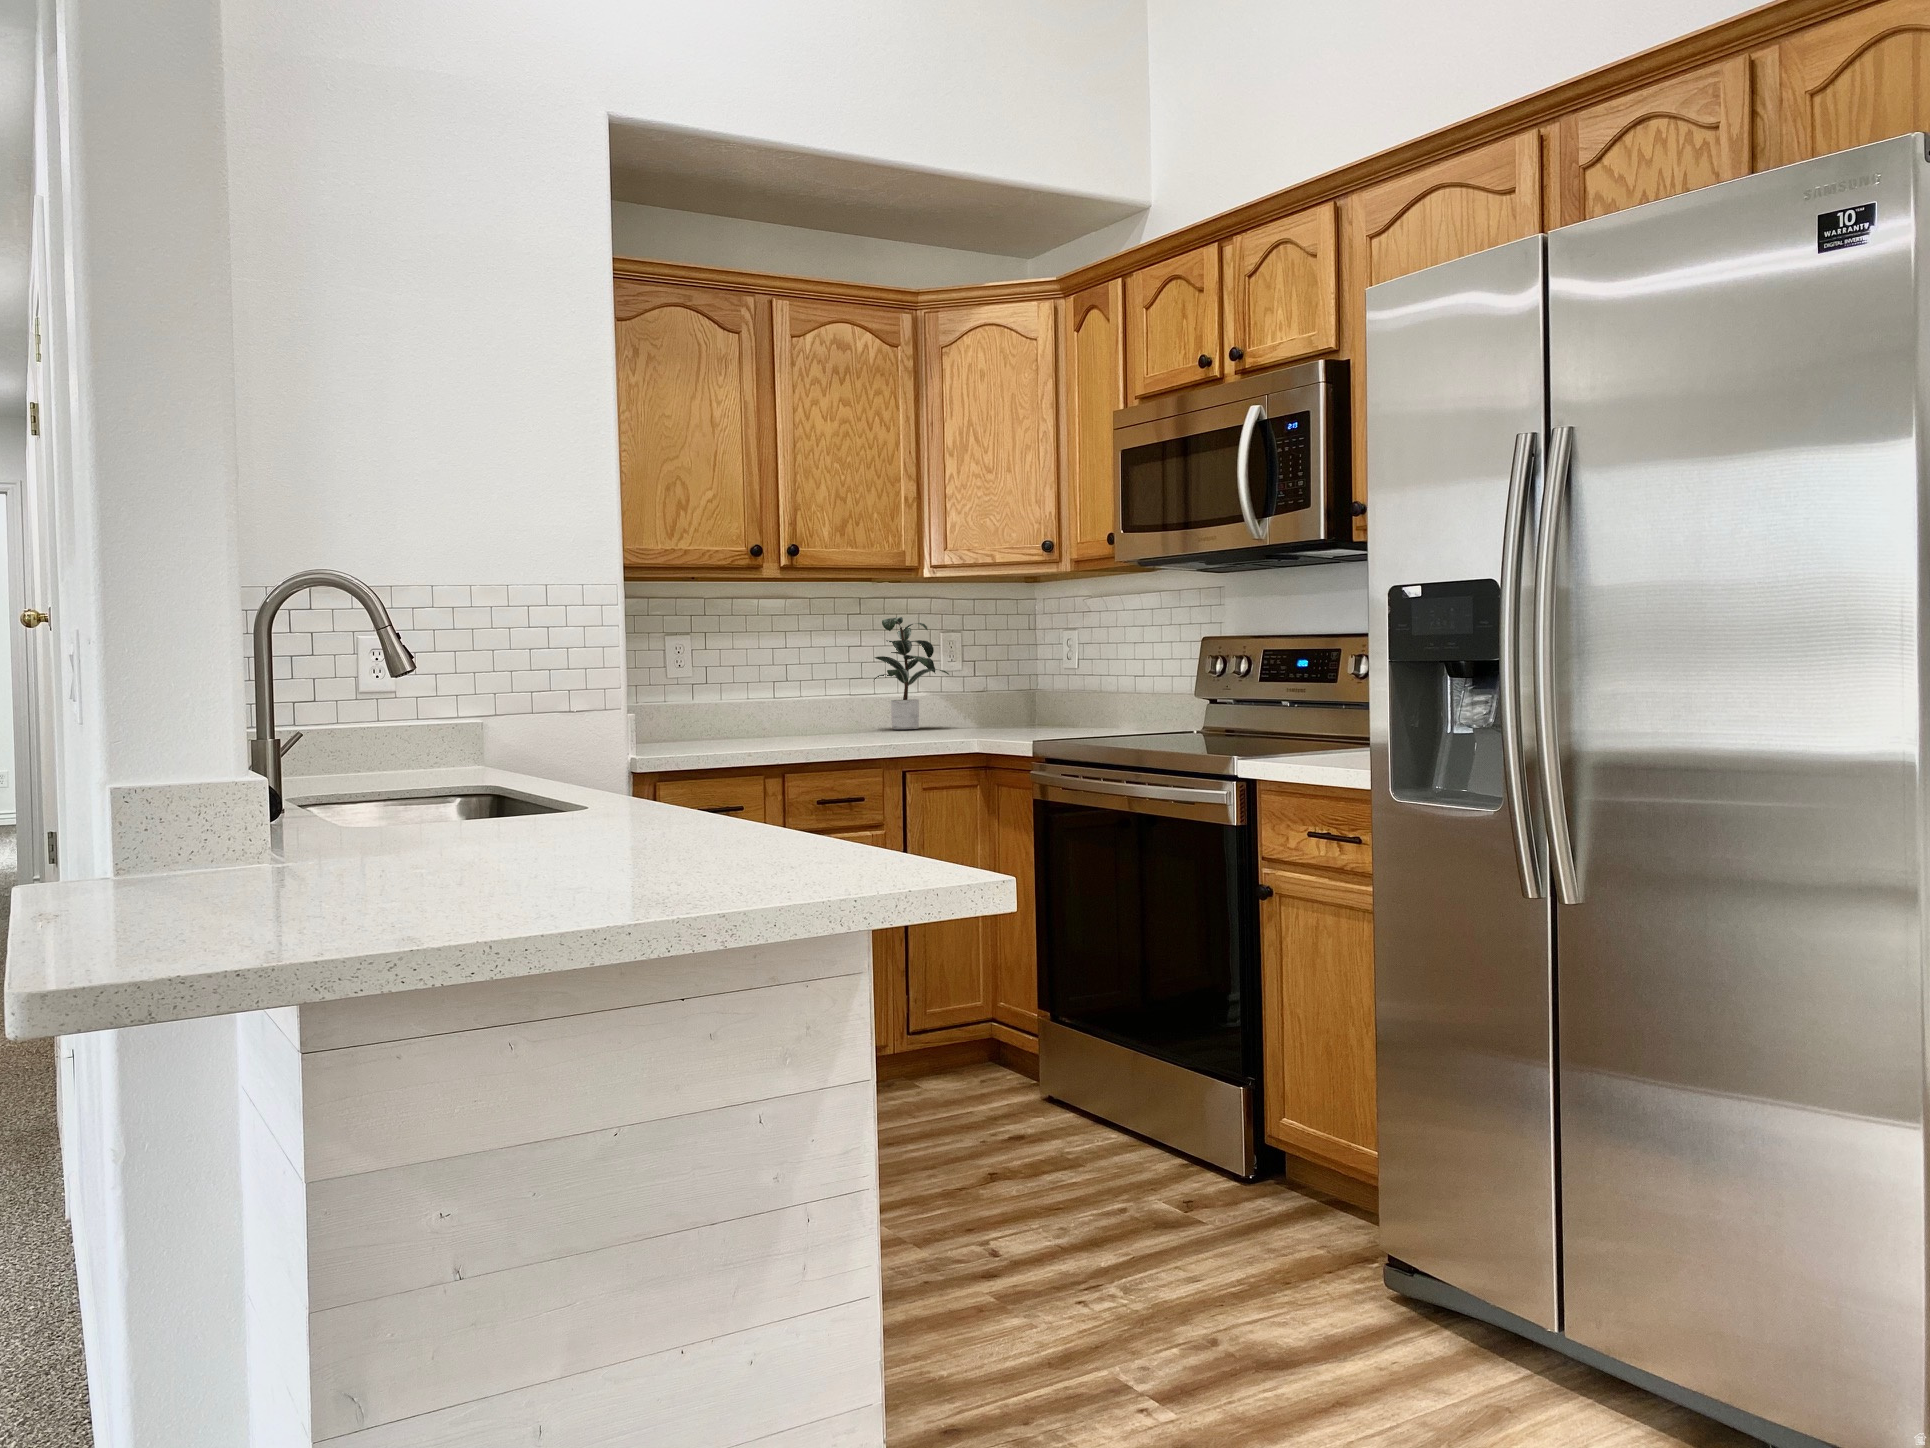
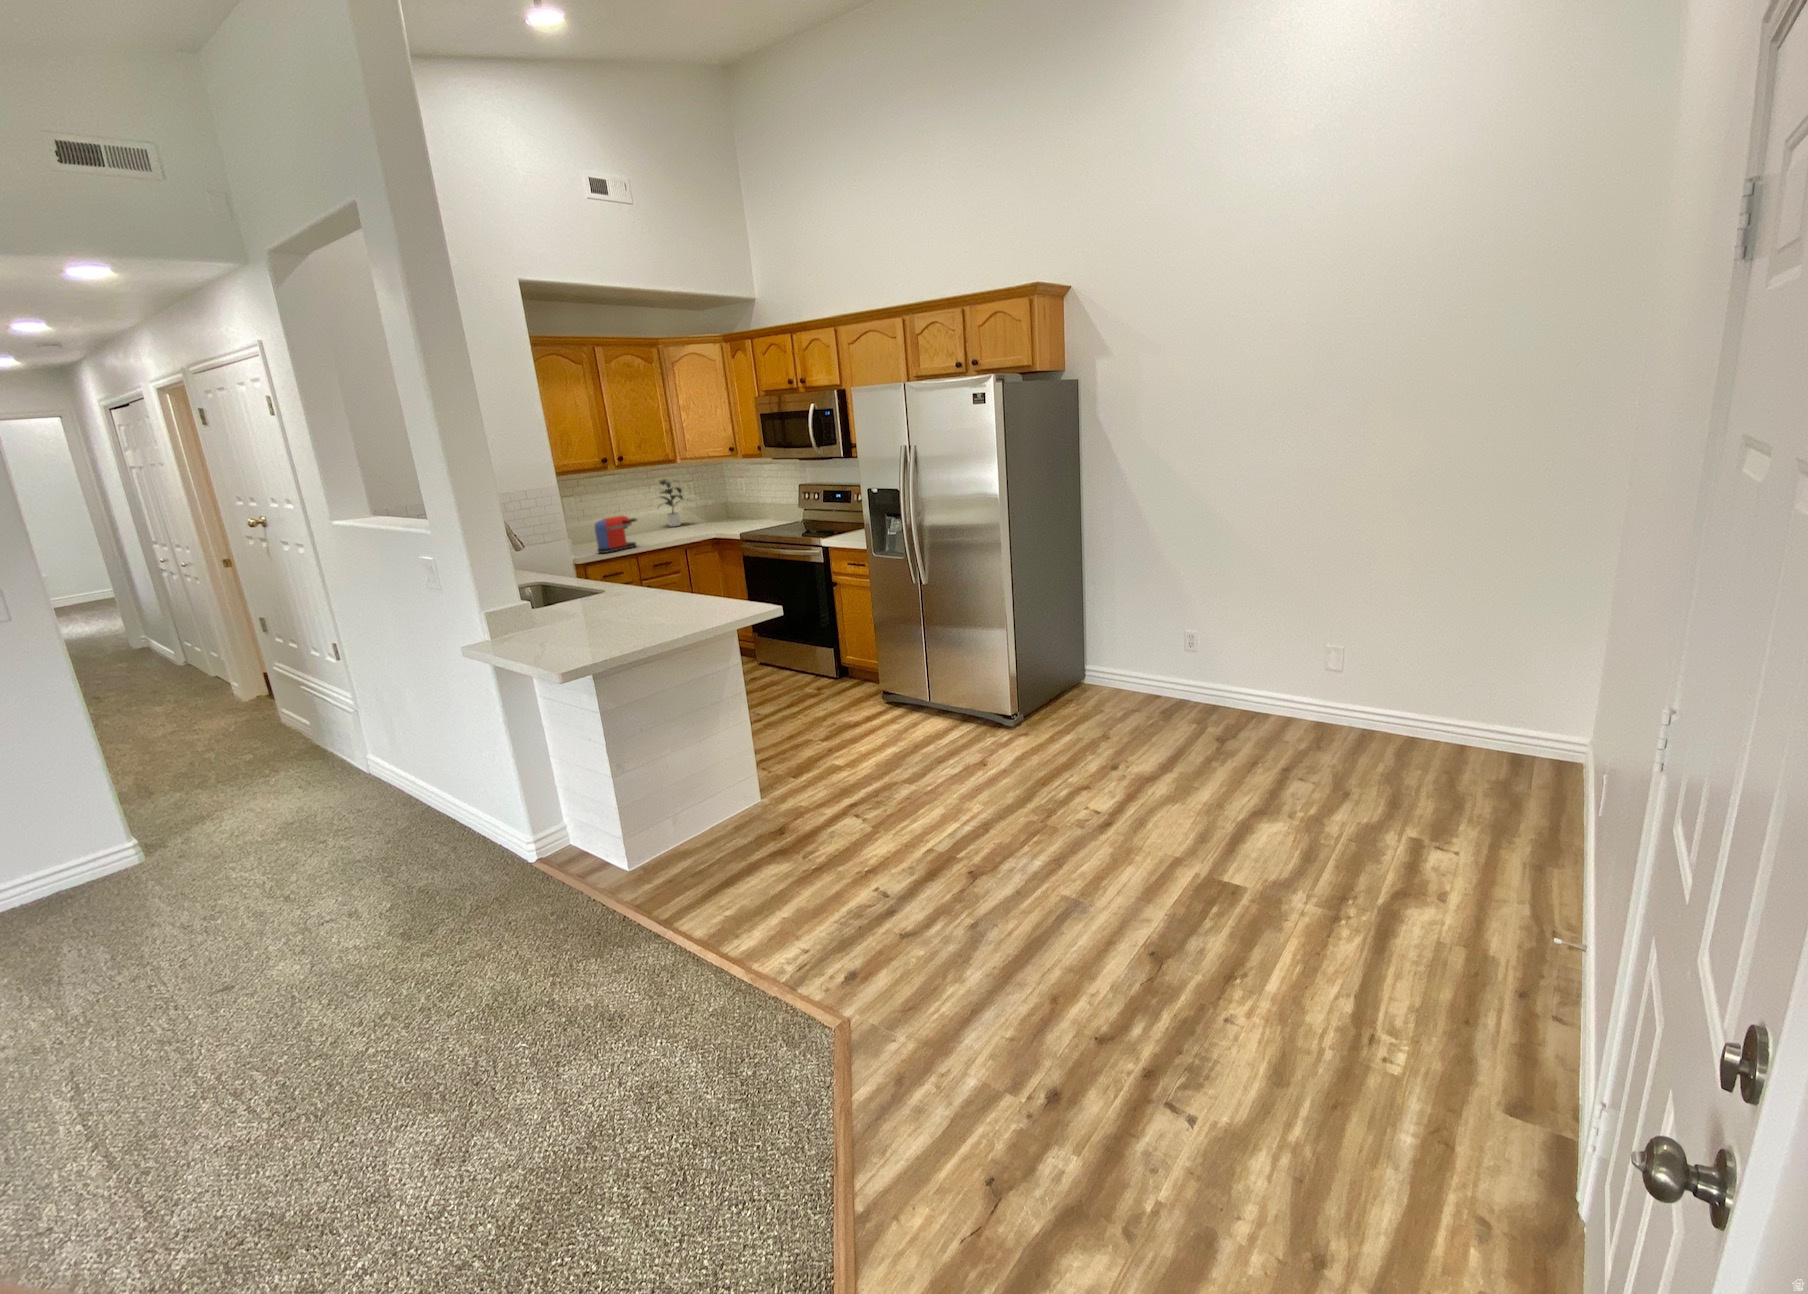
coffee maker: none [684,670,793,752] -> present [595,516,636,553]

